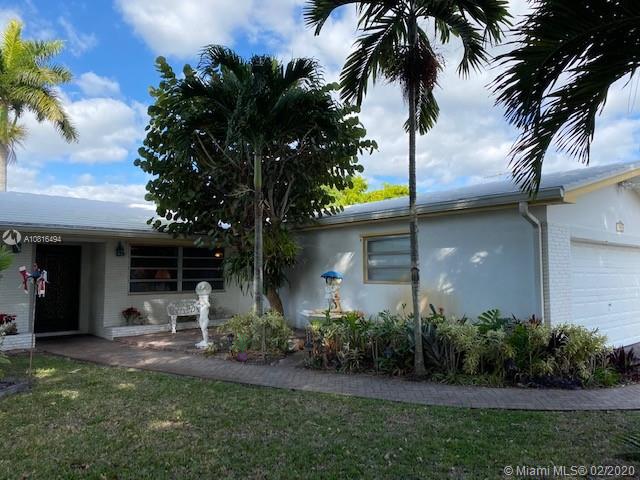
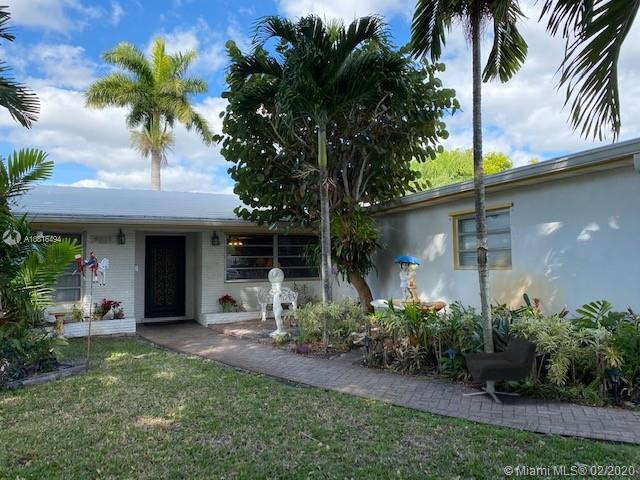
lounge chair: none [403,338,460,389] -> present [463,337,537,402]

